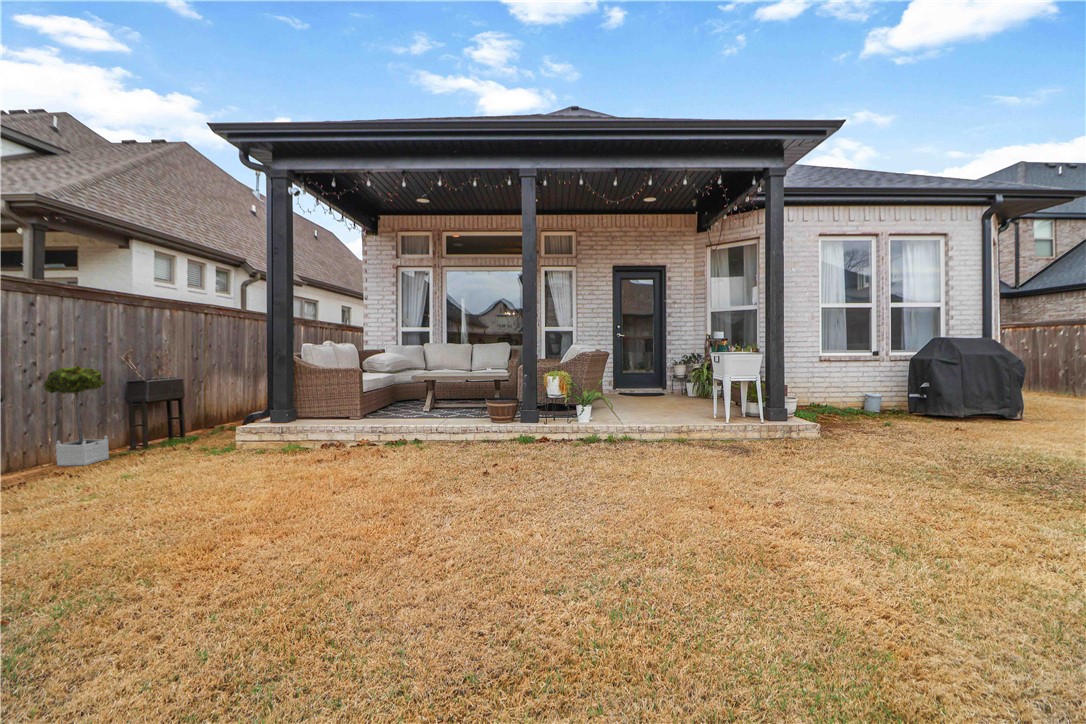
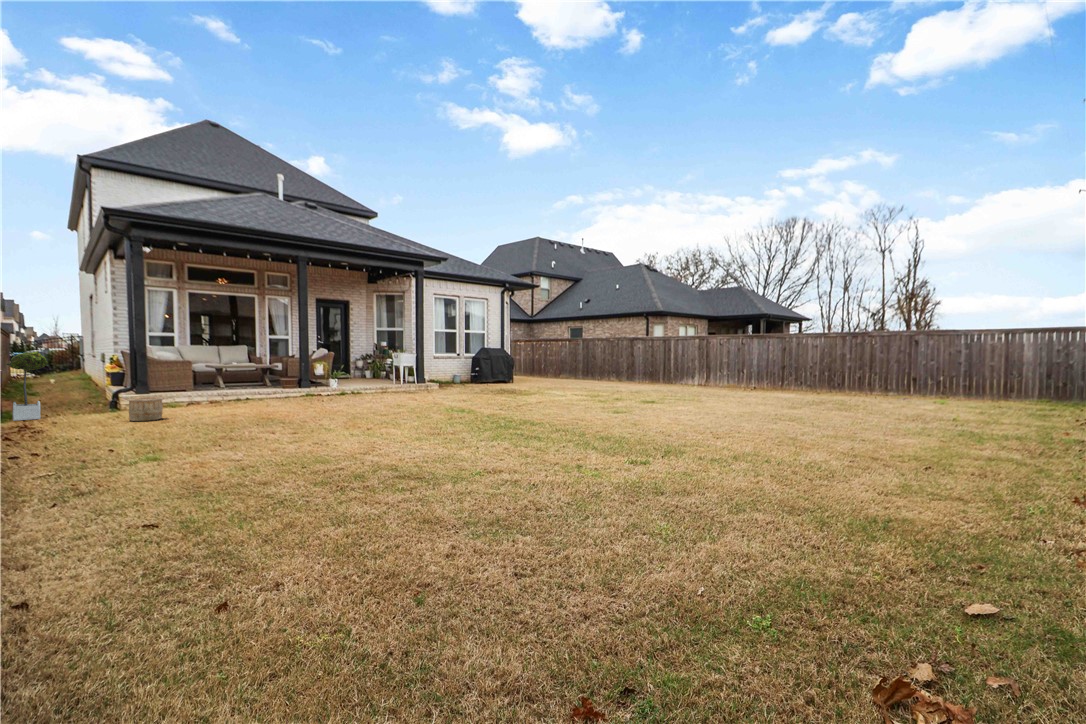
wooden bucket: none [21,459,102,517] -> present [128,396,163,421]

